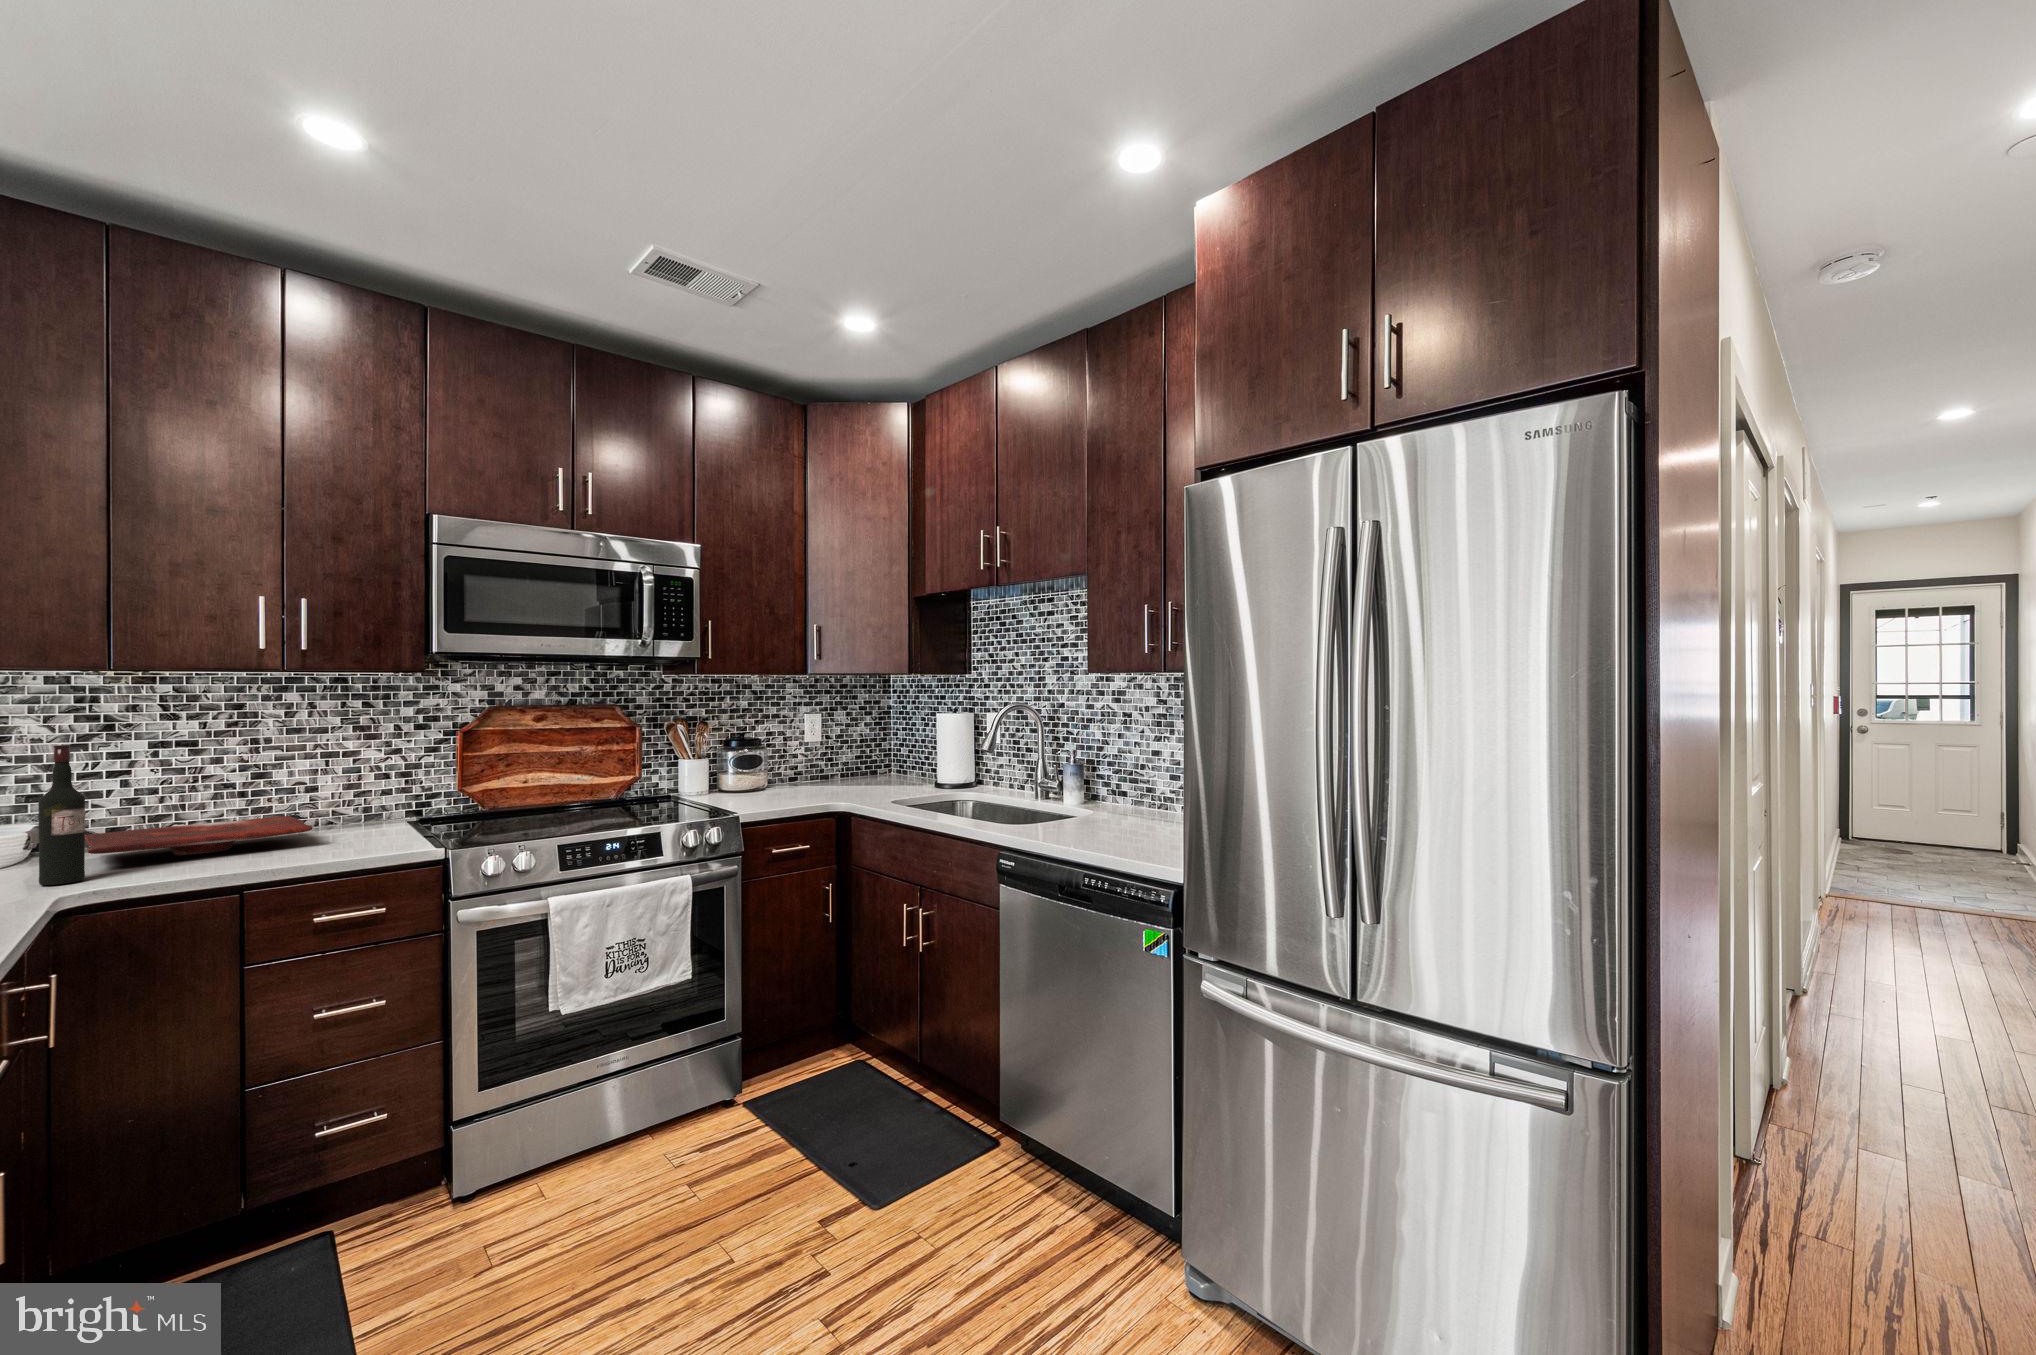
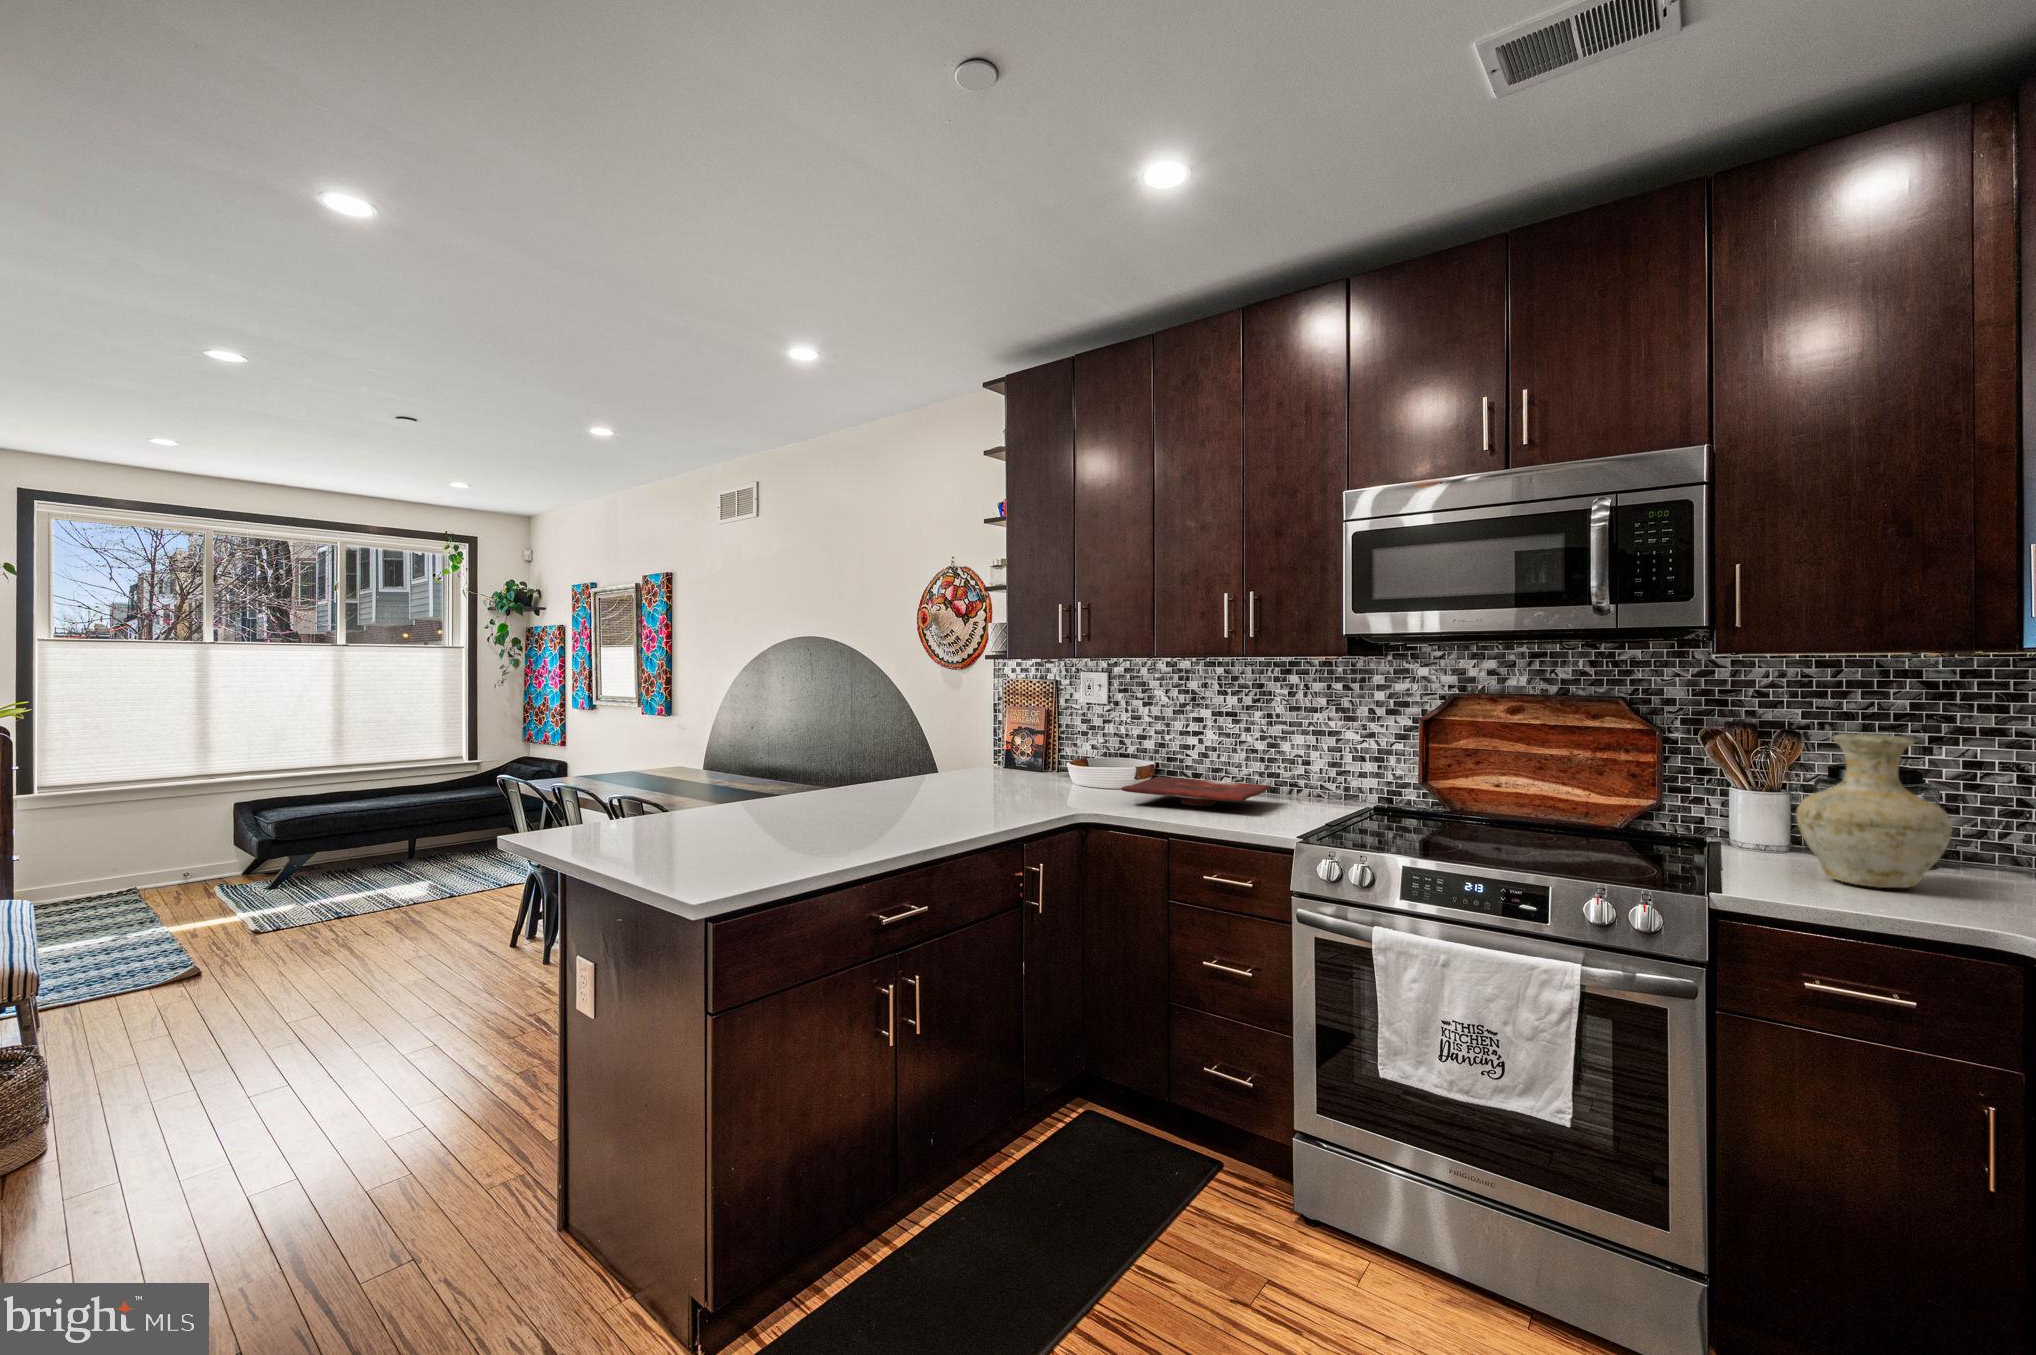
vase: none [739,718,800,797] -> present [1796,734,1952,888]
wine bottle: present [38,745,85,885] -> none [1086,711,1108,809]

